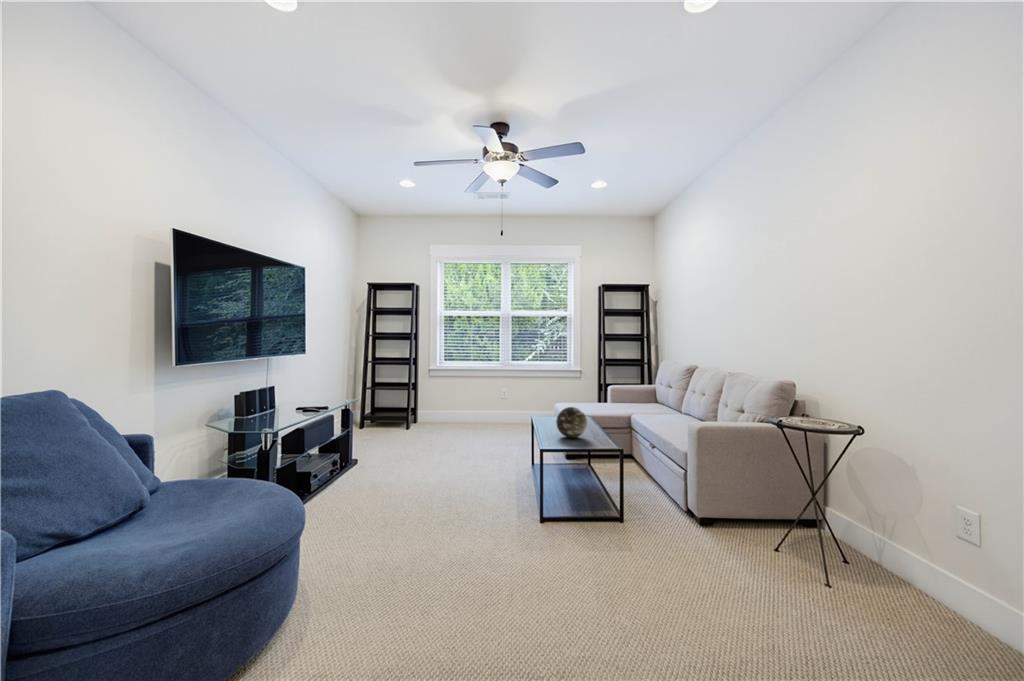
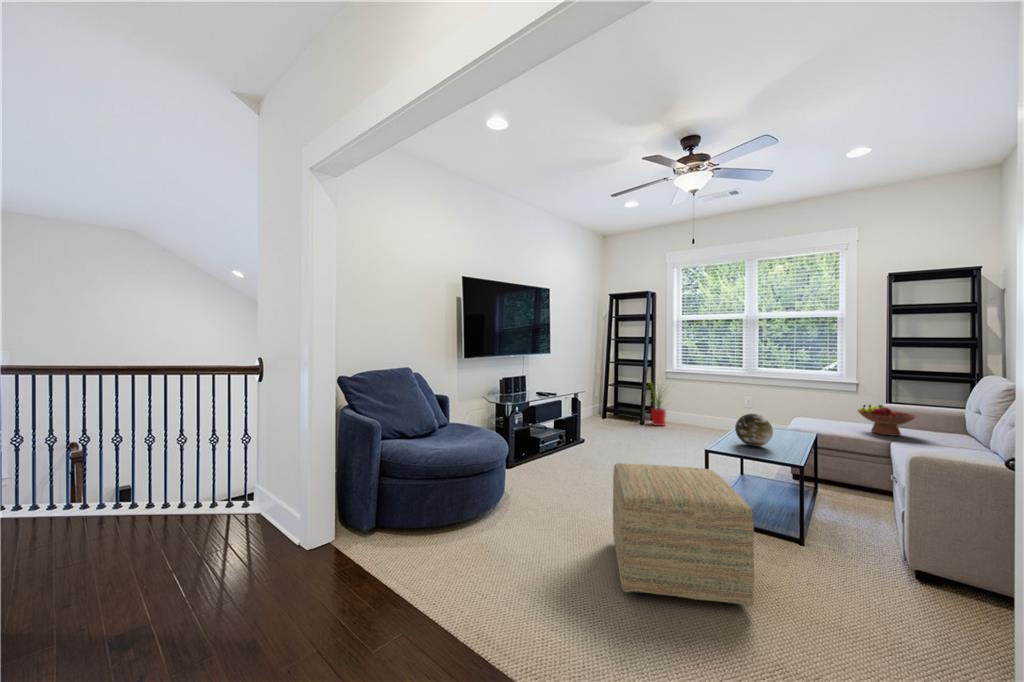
house plant: none [404,373,446,430] -> present [647,383,666,426]
fruit bowl: none [605,388,640,412] -> present [857,405,916,436]
ottoman: none [483,470,649,644] -> present [613,463,754,606]

